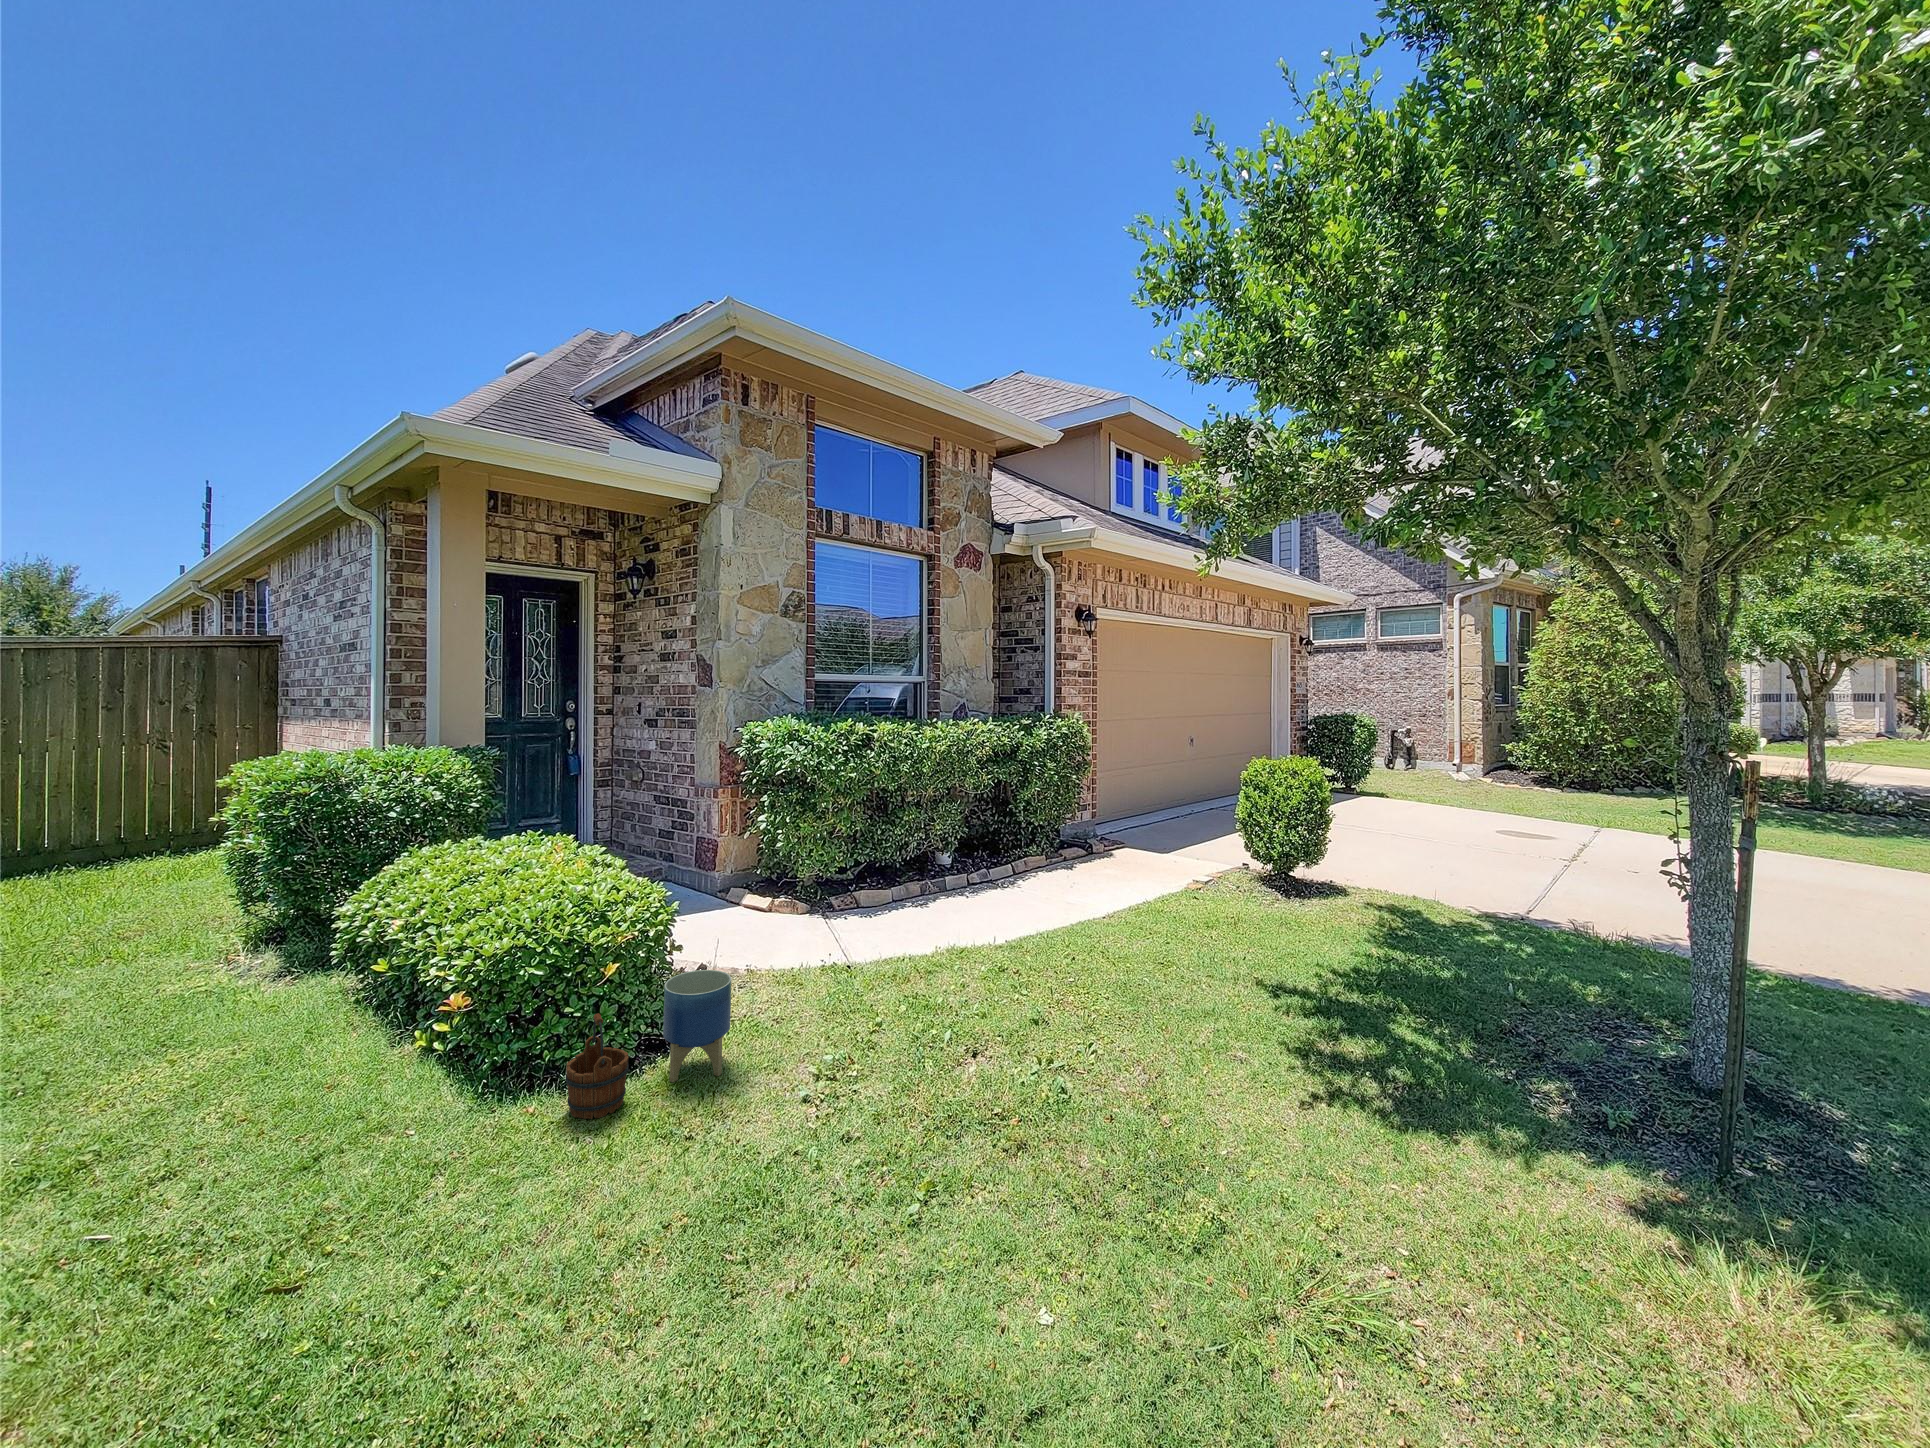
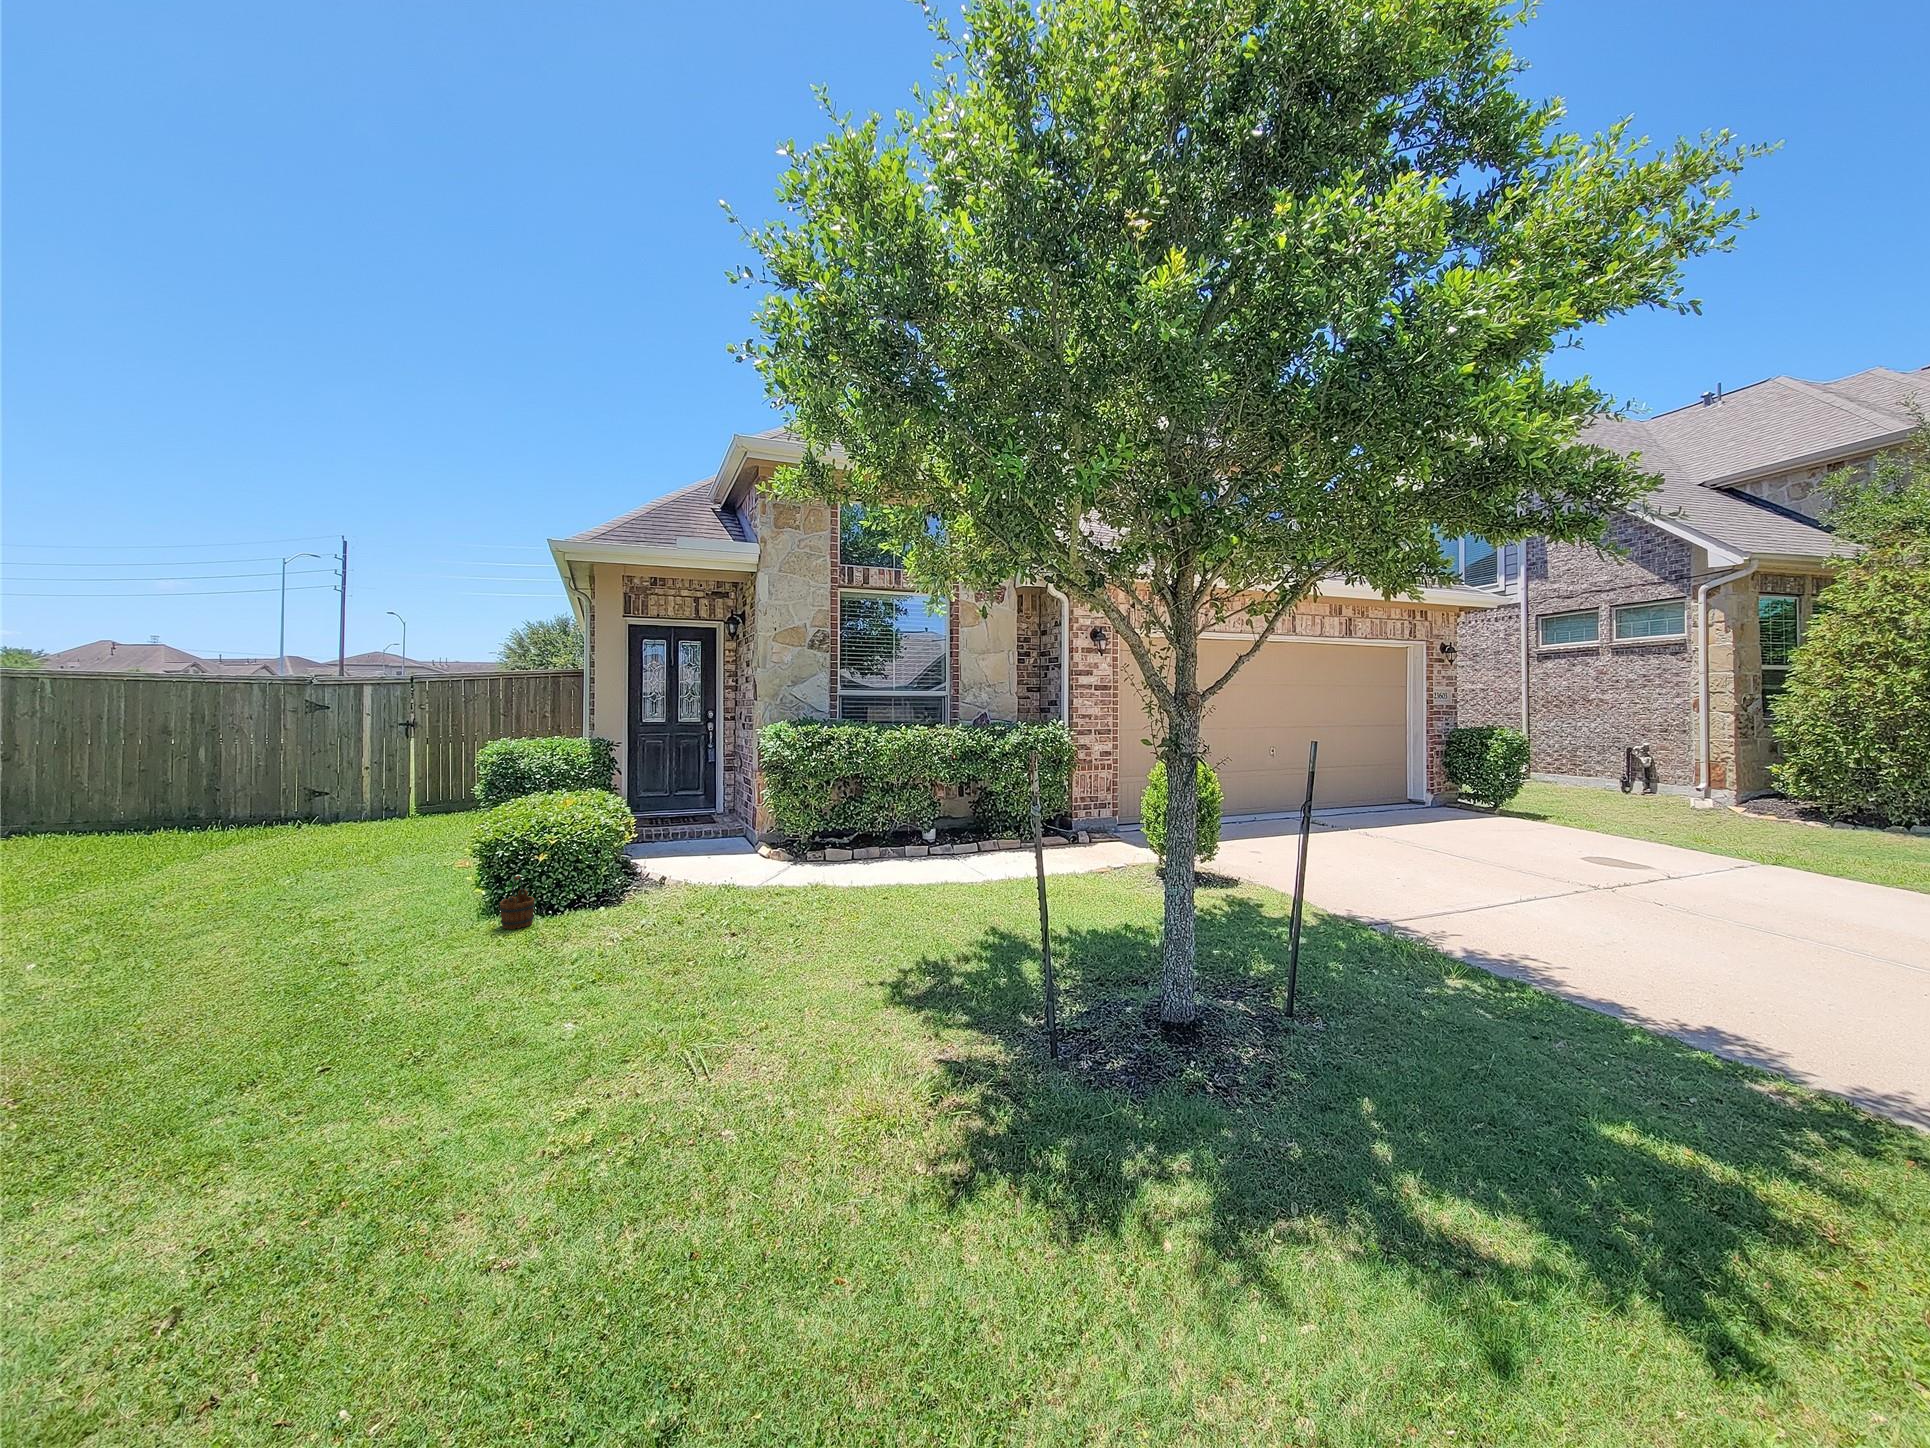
planter: present [663,970,731,1082] -> none [562,864,602,923]

